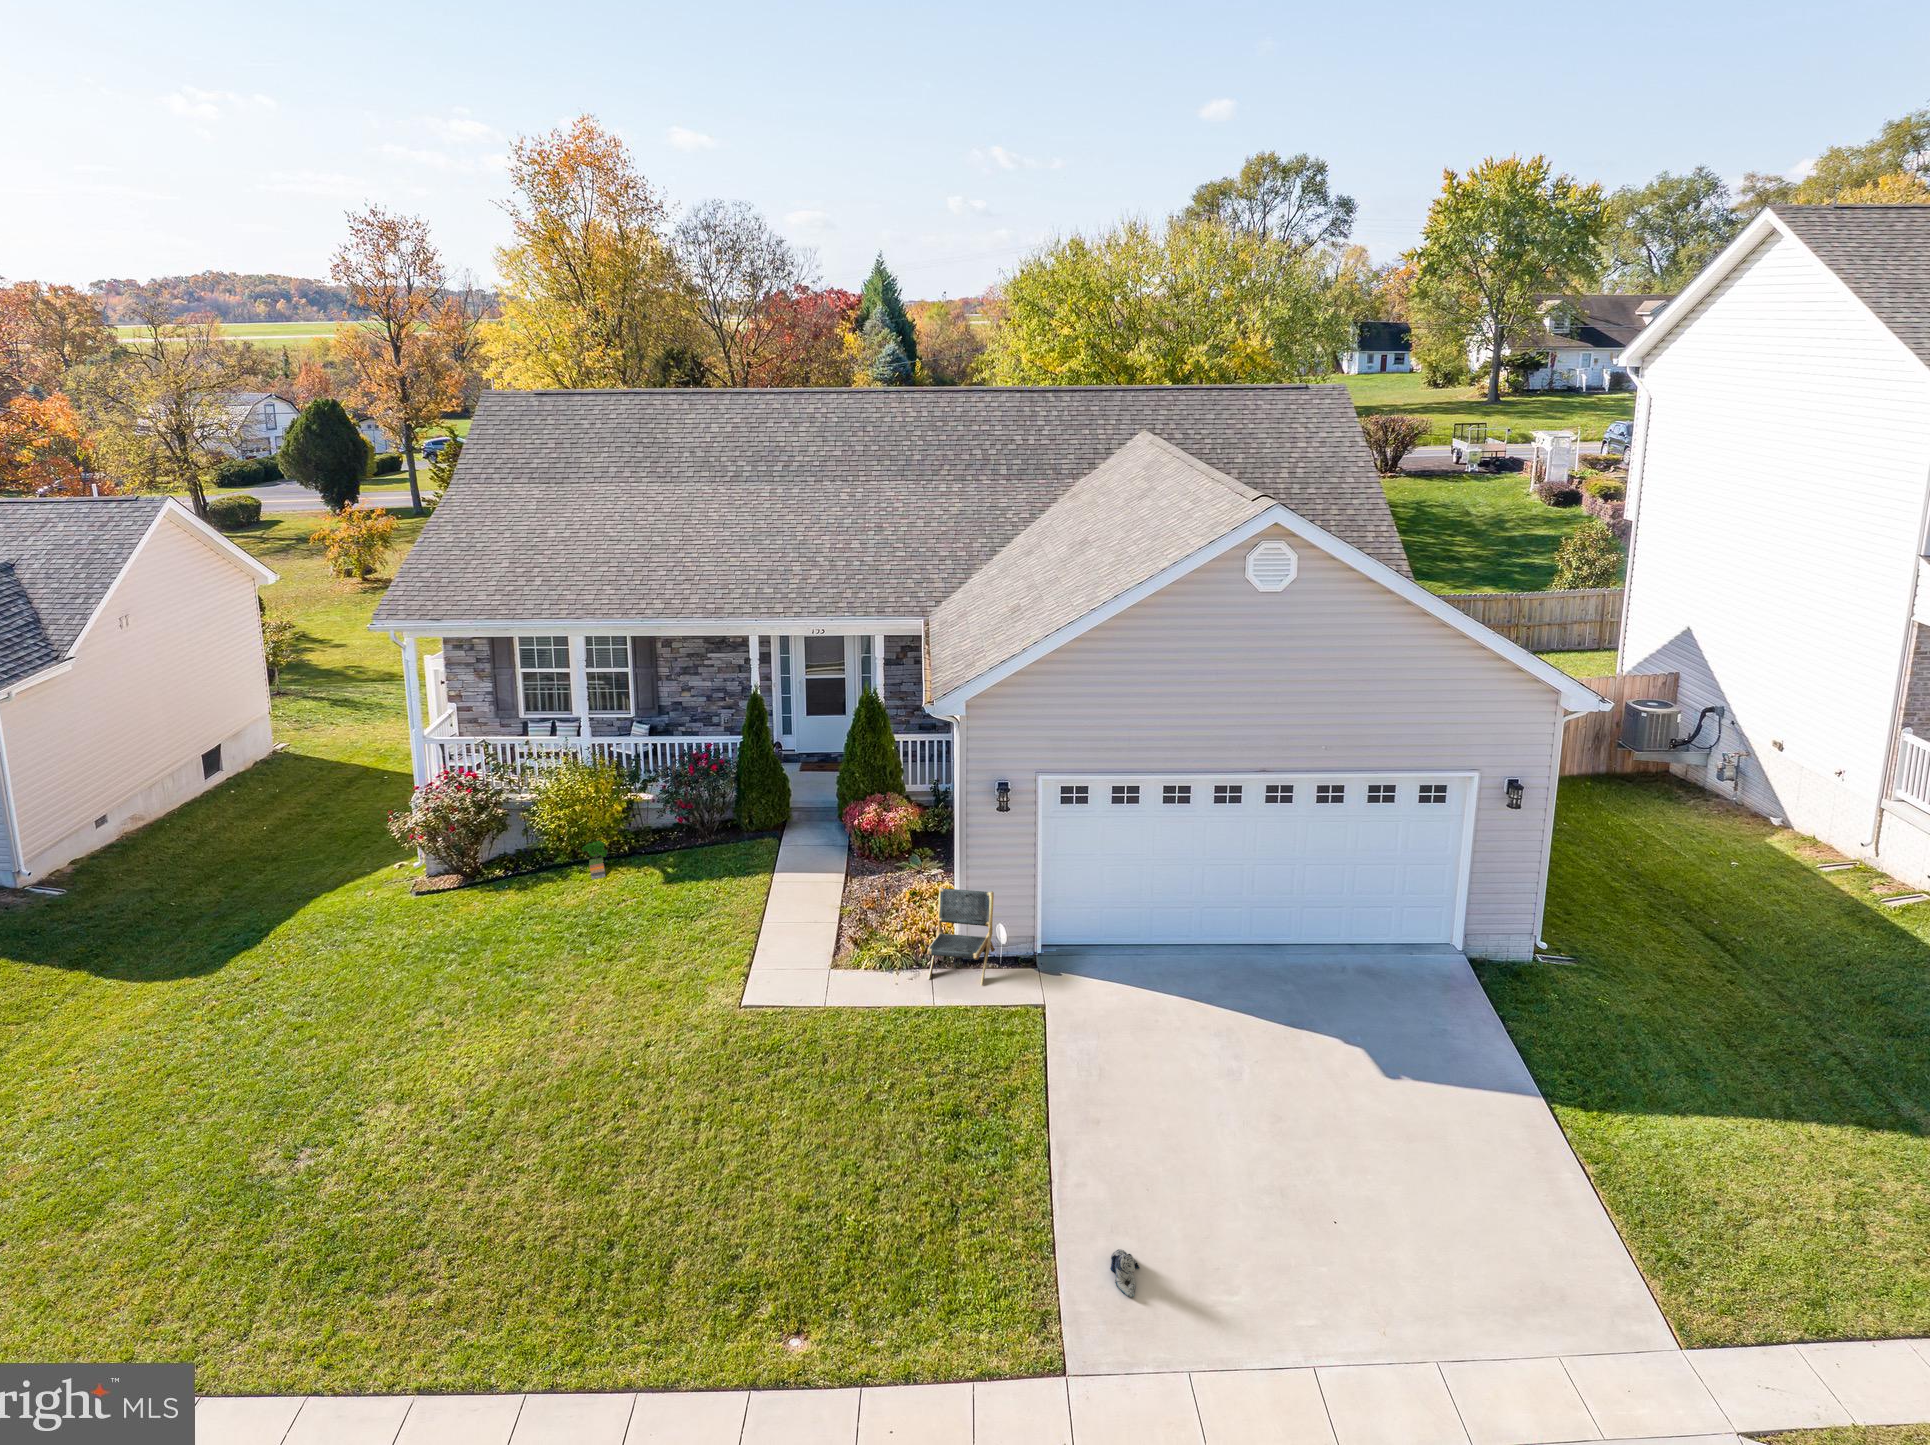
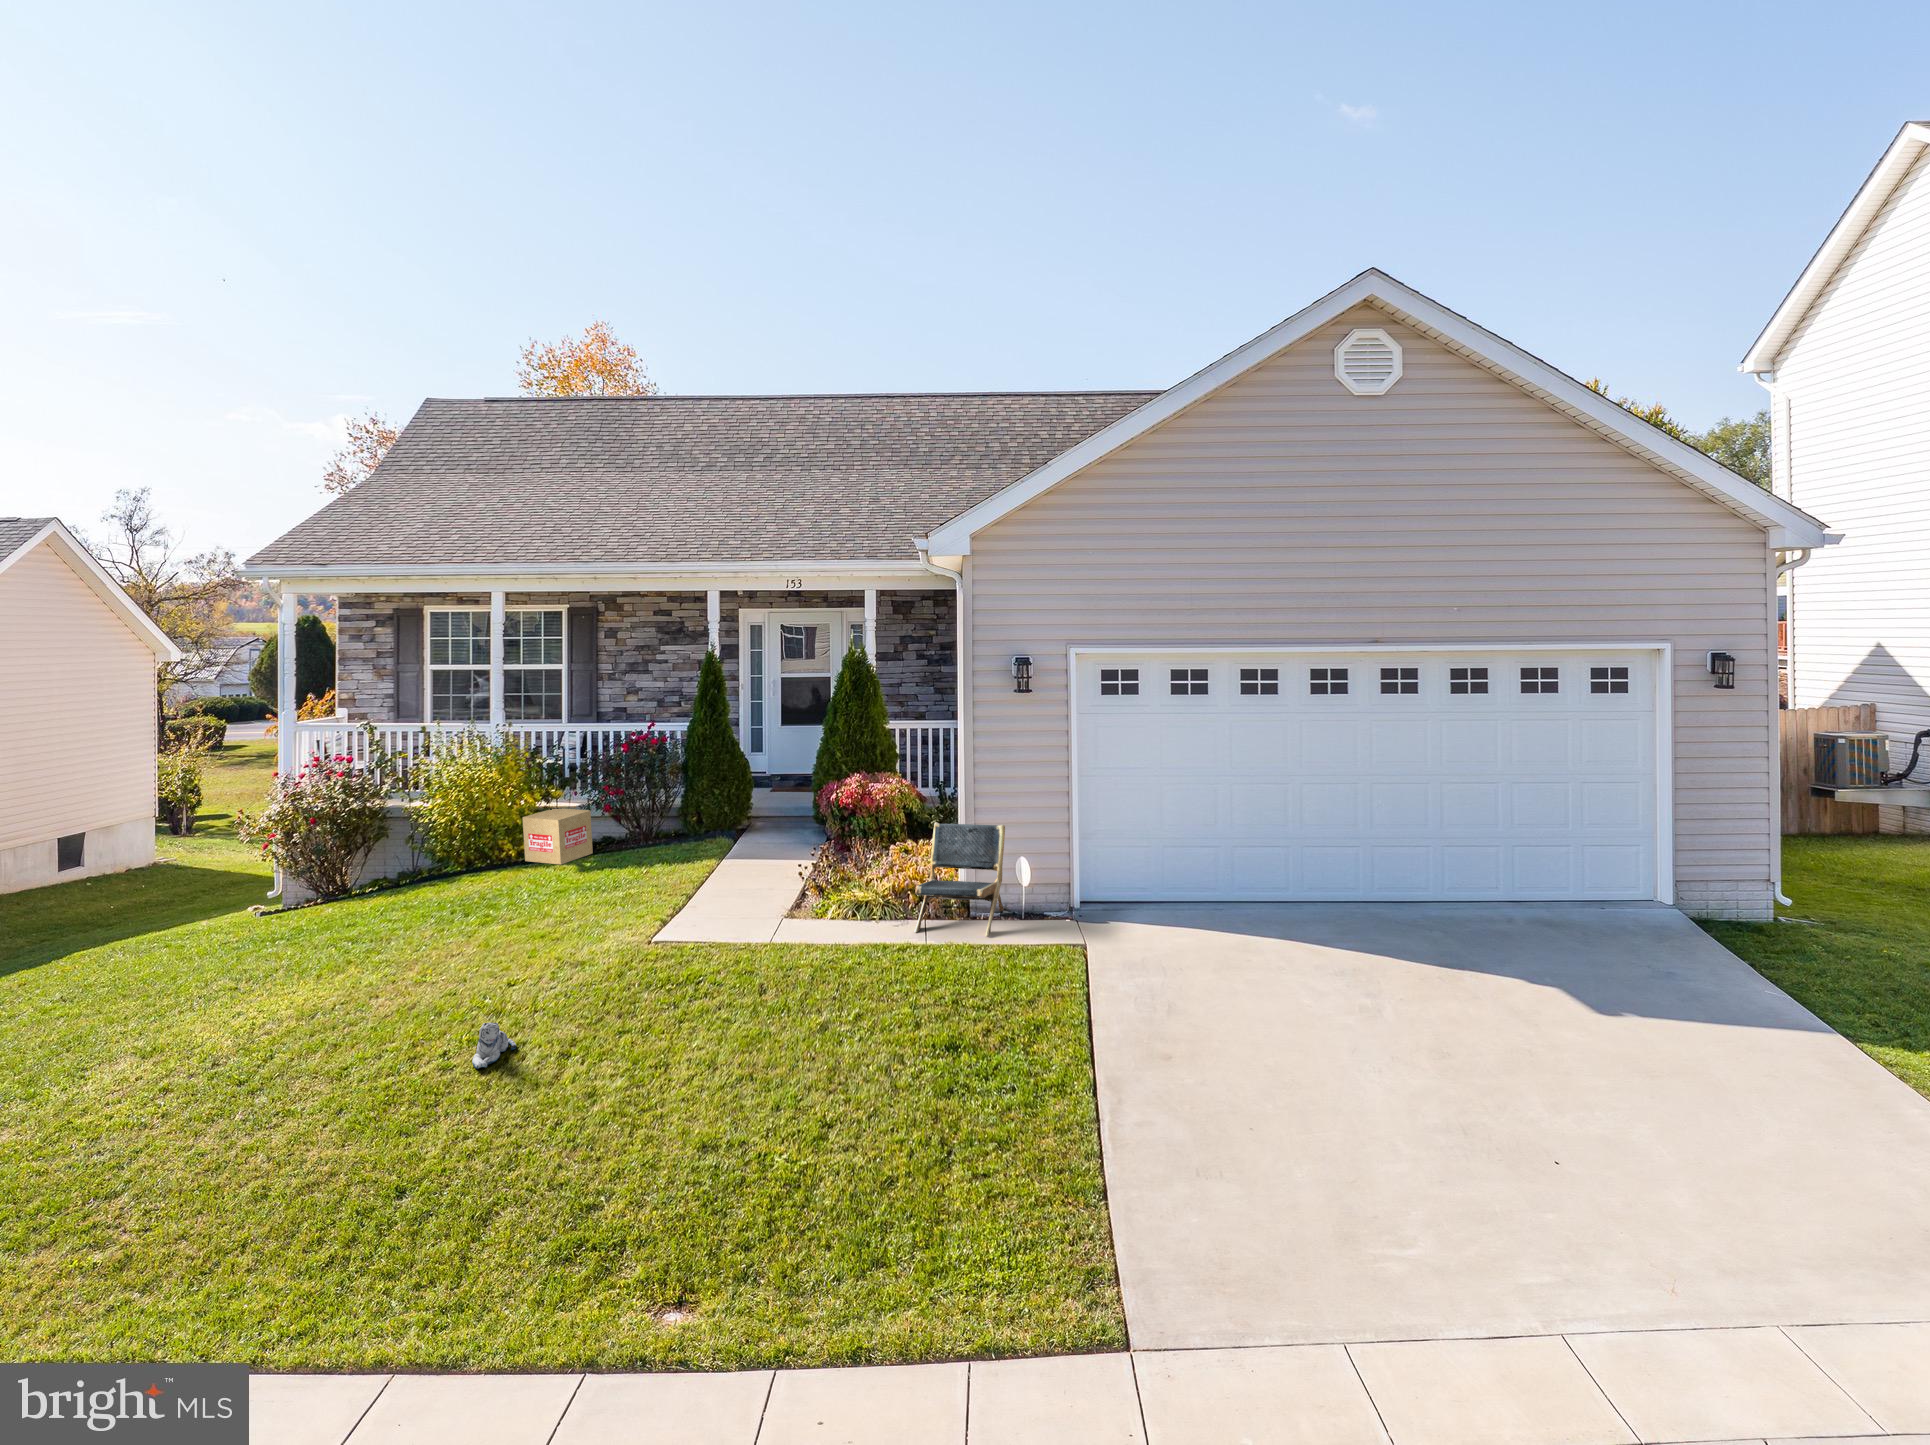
cardboard box: none [615,817,671,869] -> present [523,808,593,865]
potted tree: present [582,841,608,879] -> none [476,824,511,872]
plush toy: present [1111,1249,1139,1297] -> present [472,1023,516,1069]

